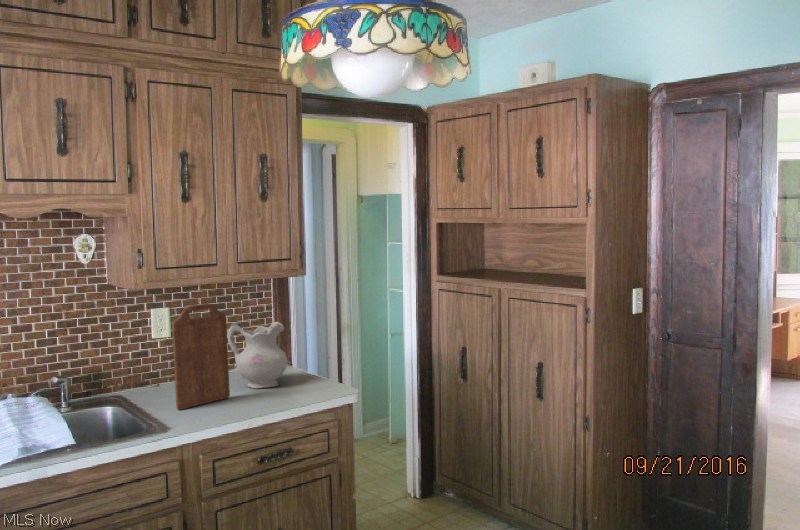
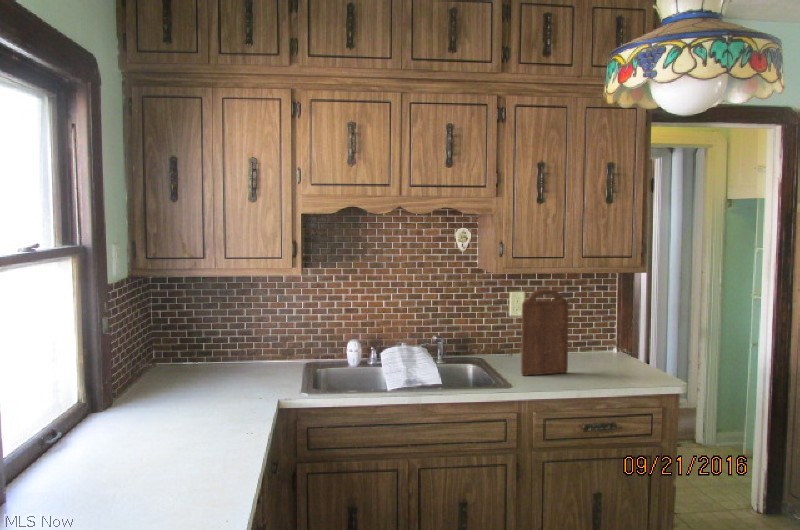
ceramic pitcher: present [228,322,287,388] -> none [571,309,624,370]

